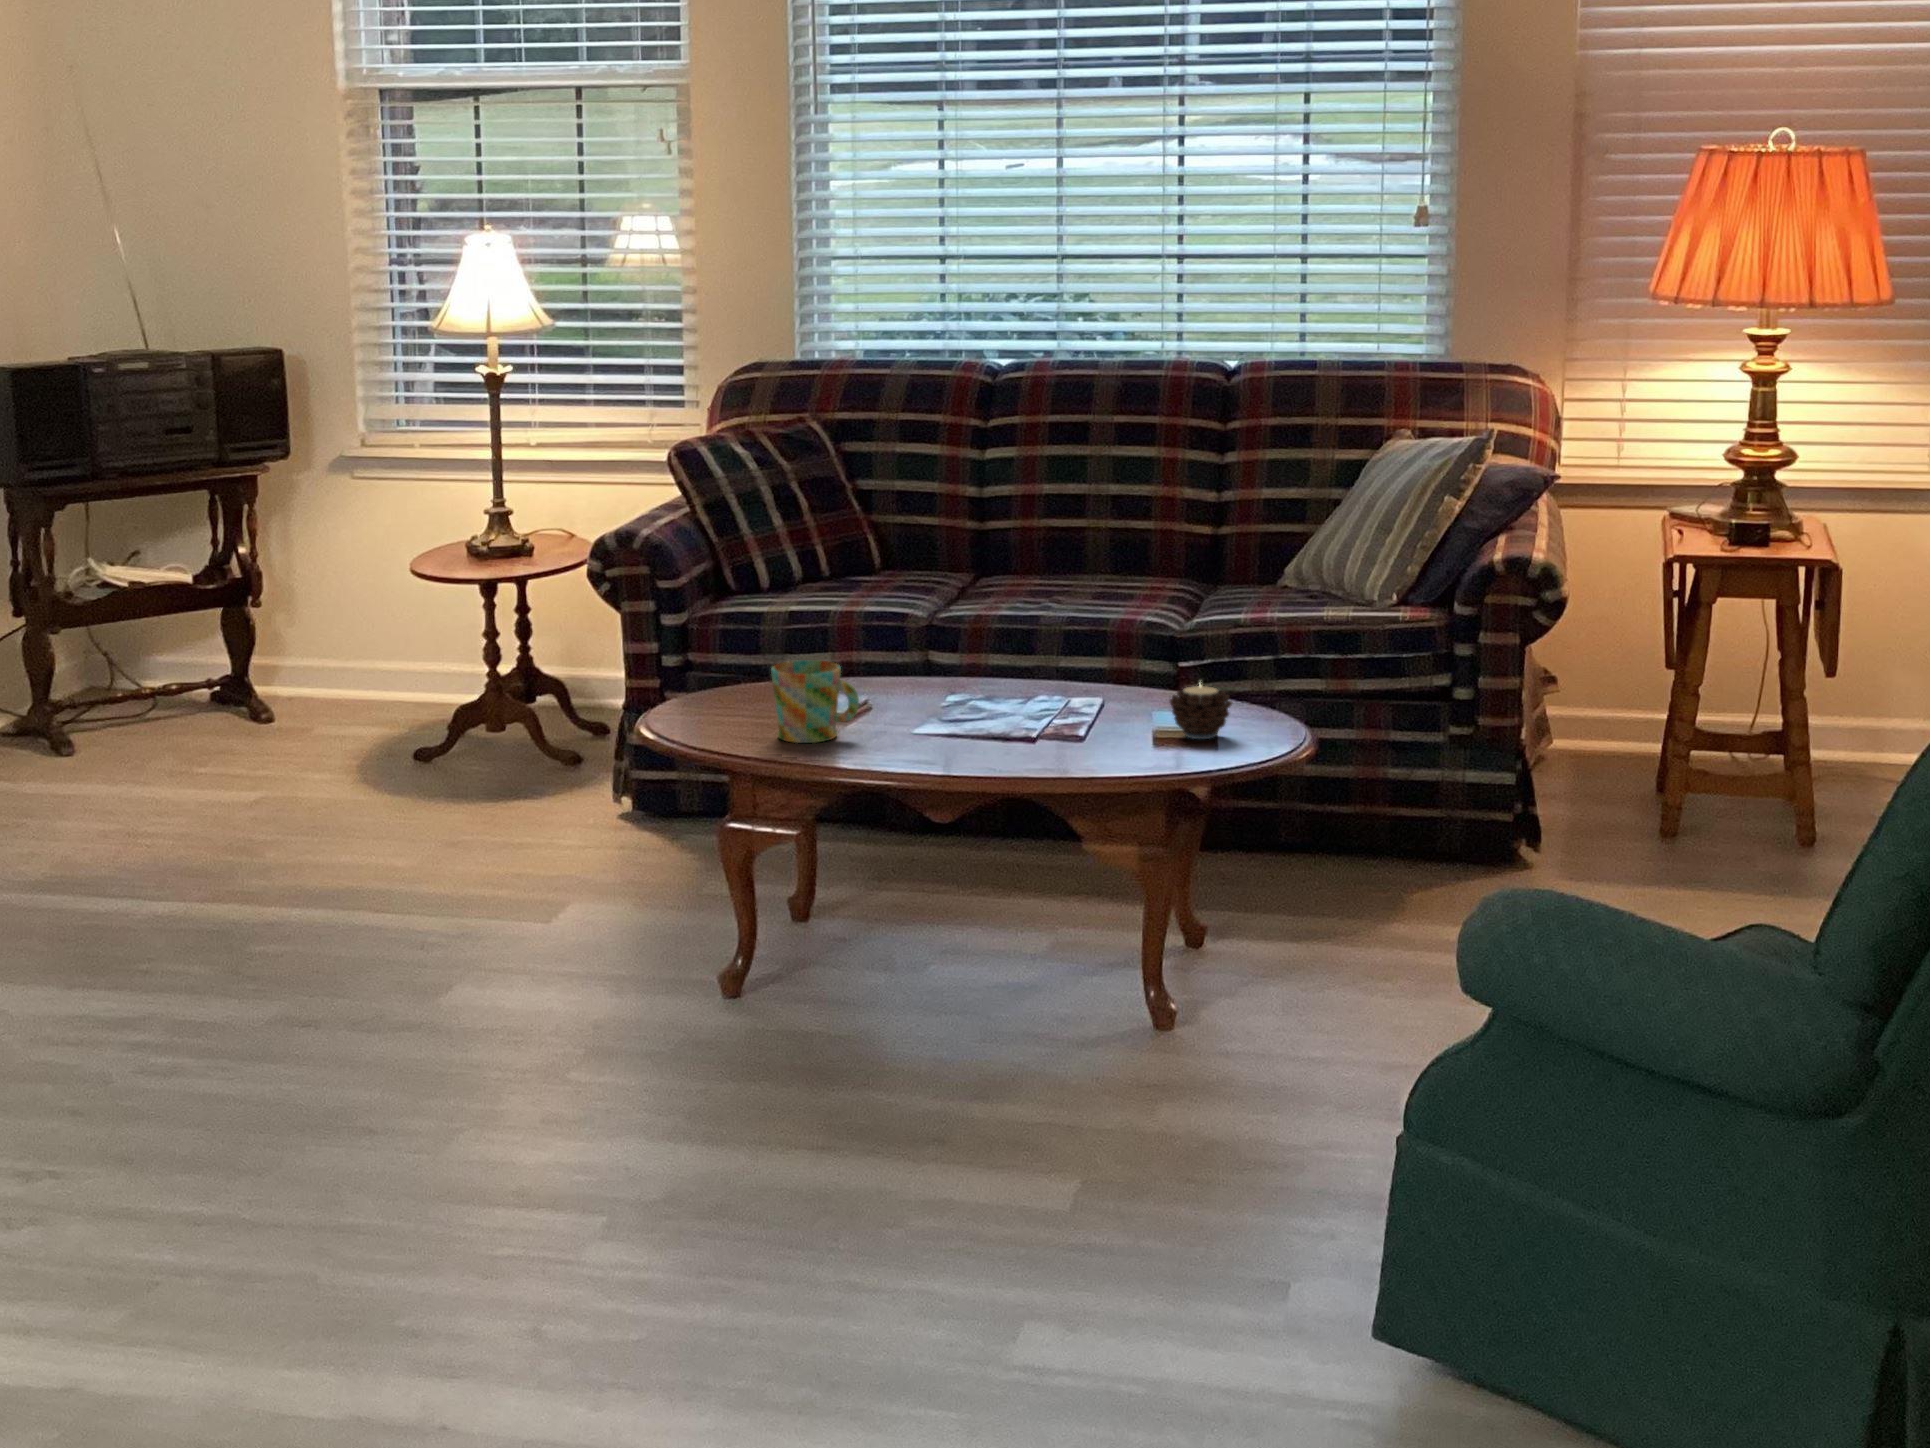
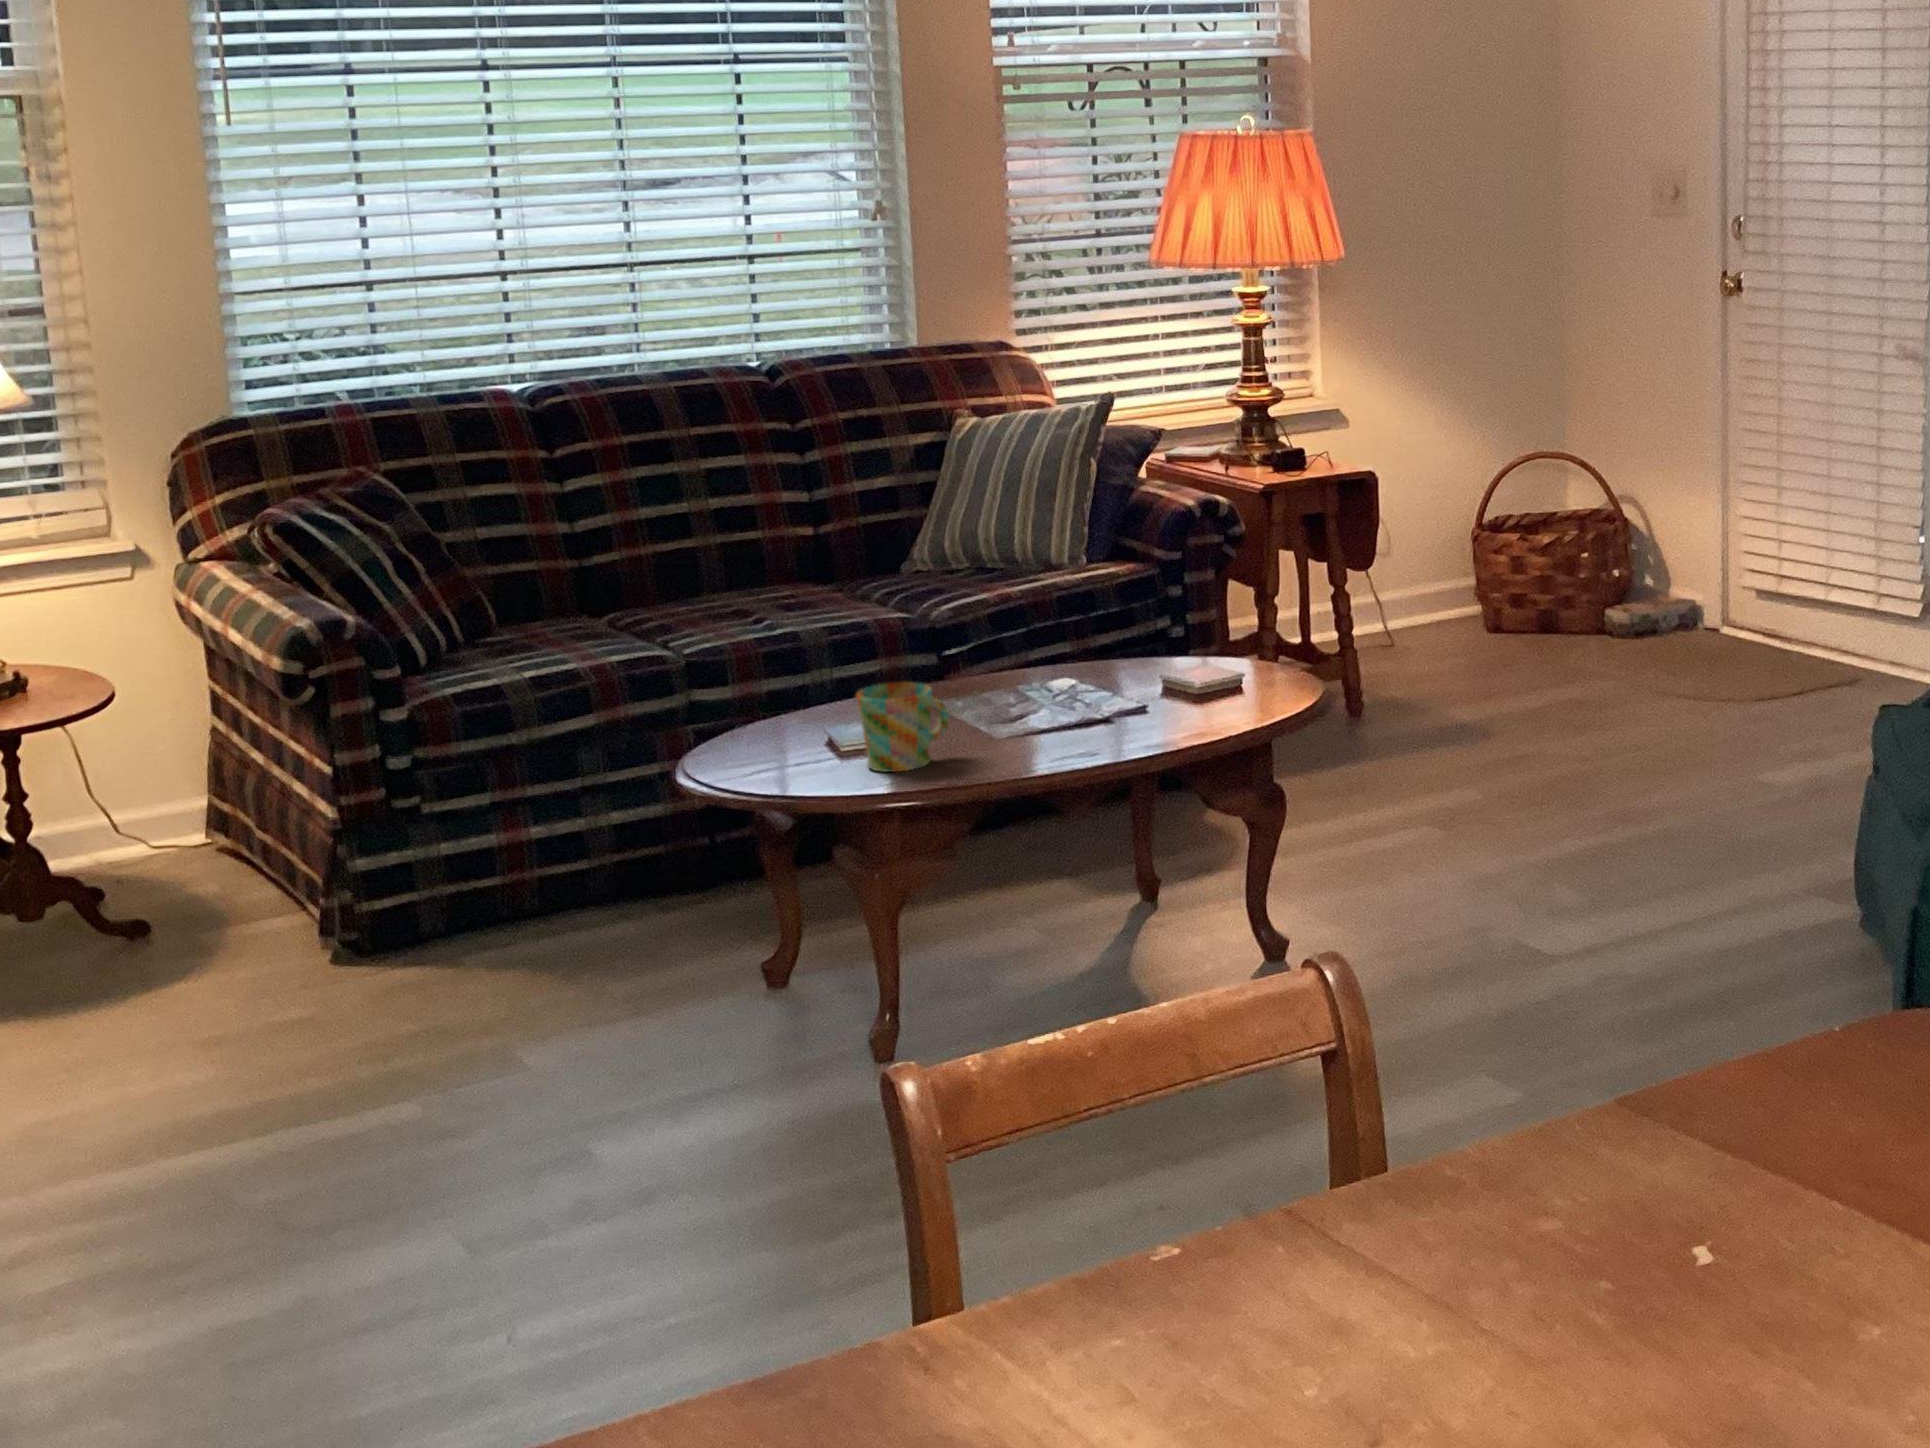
candle: present [1170,685,1232,739] -> none [1182,631,1236,687]

